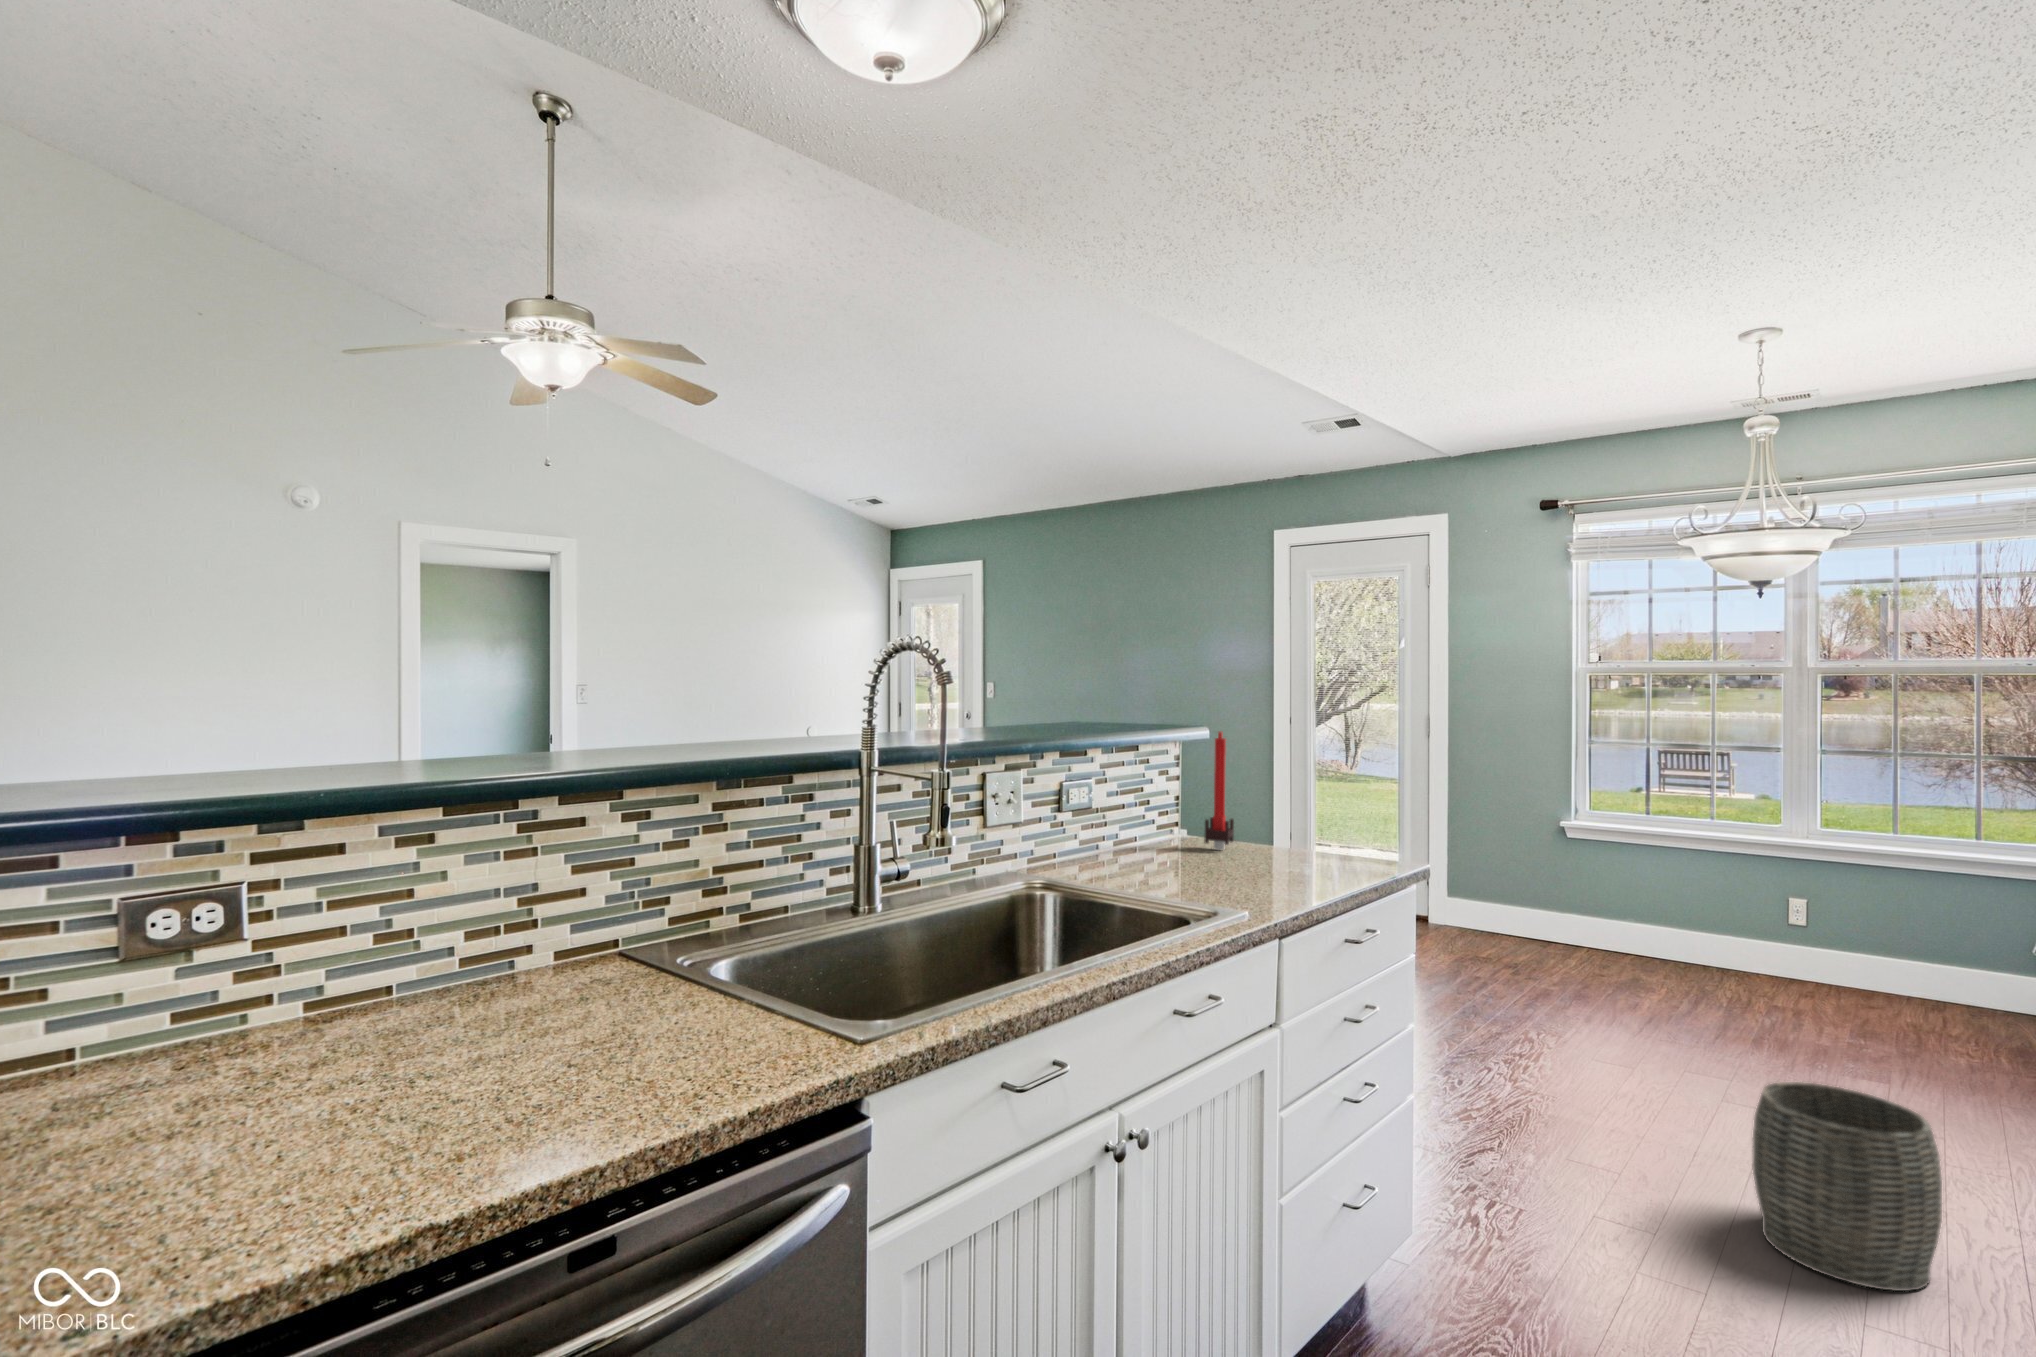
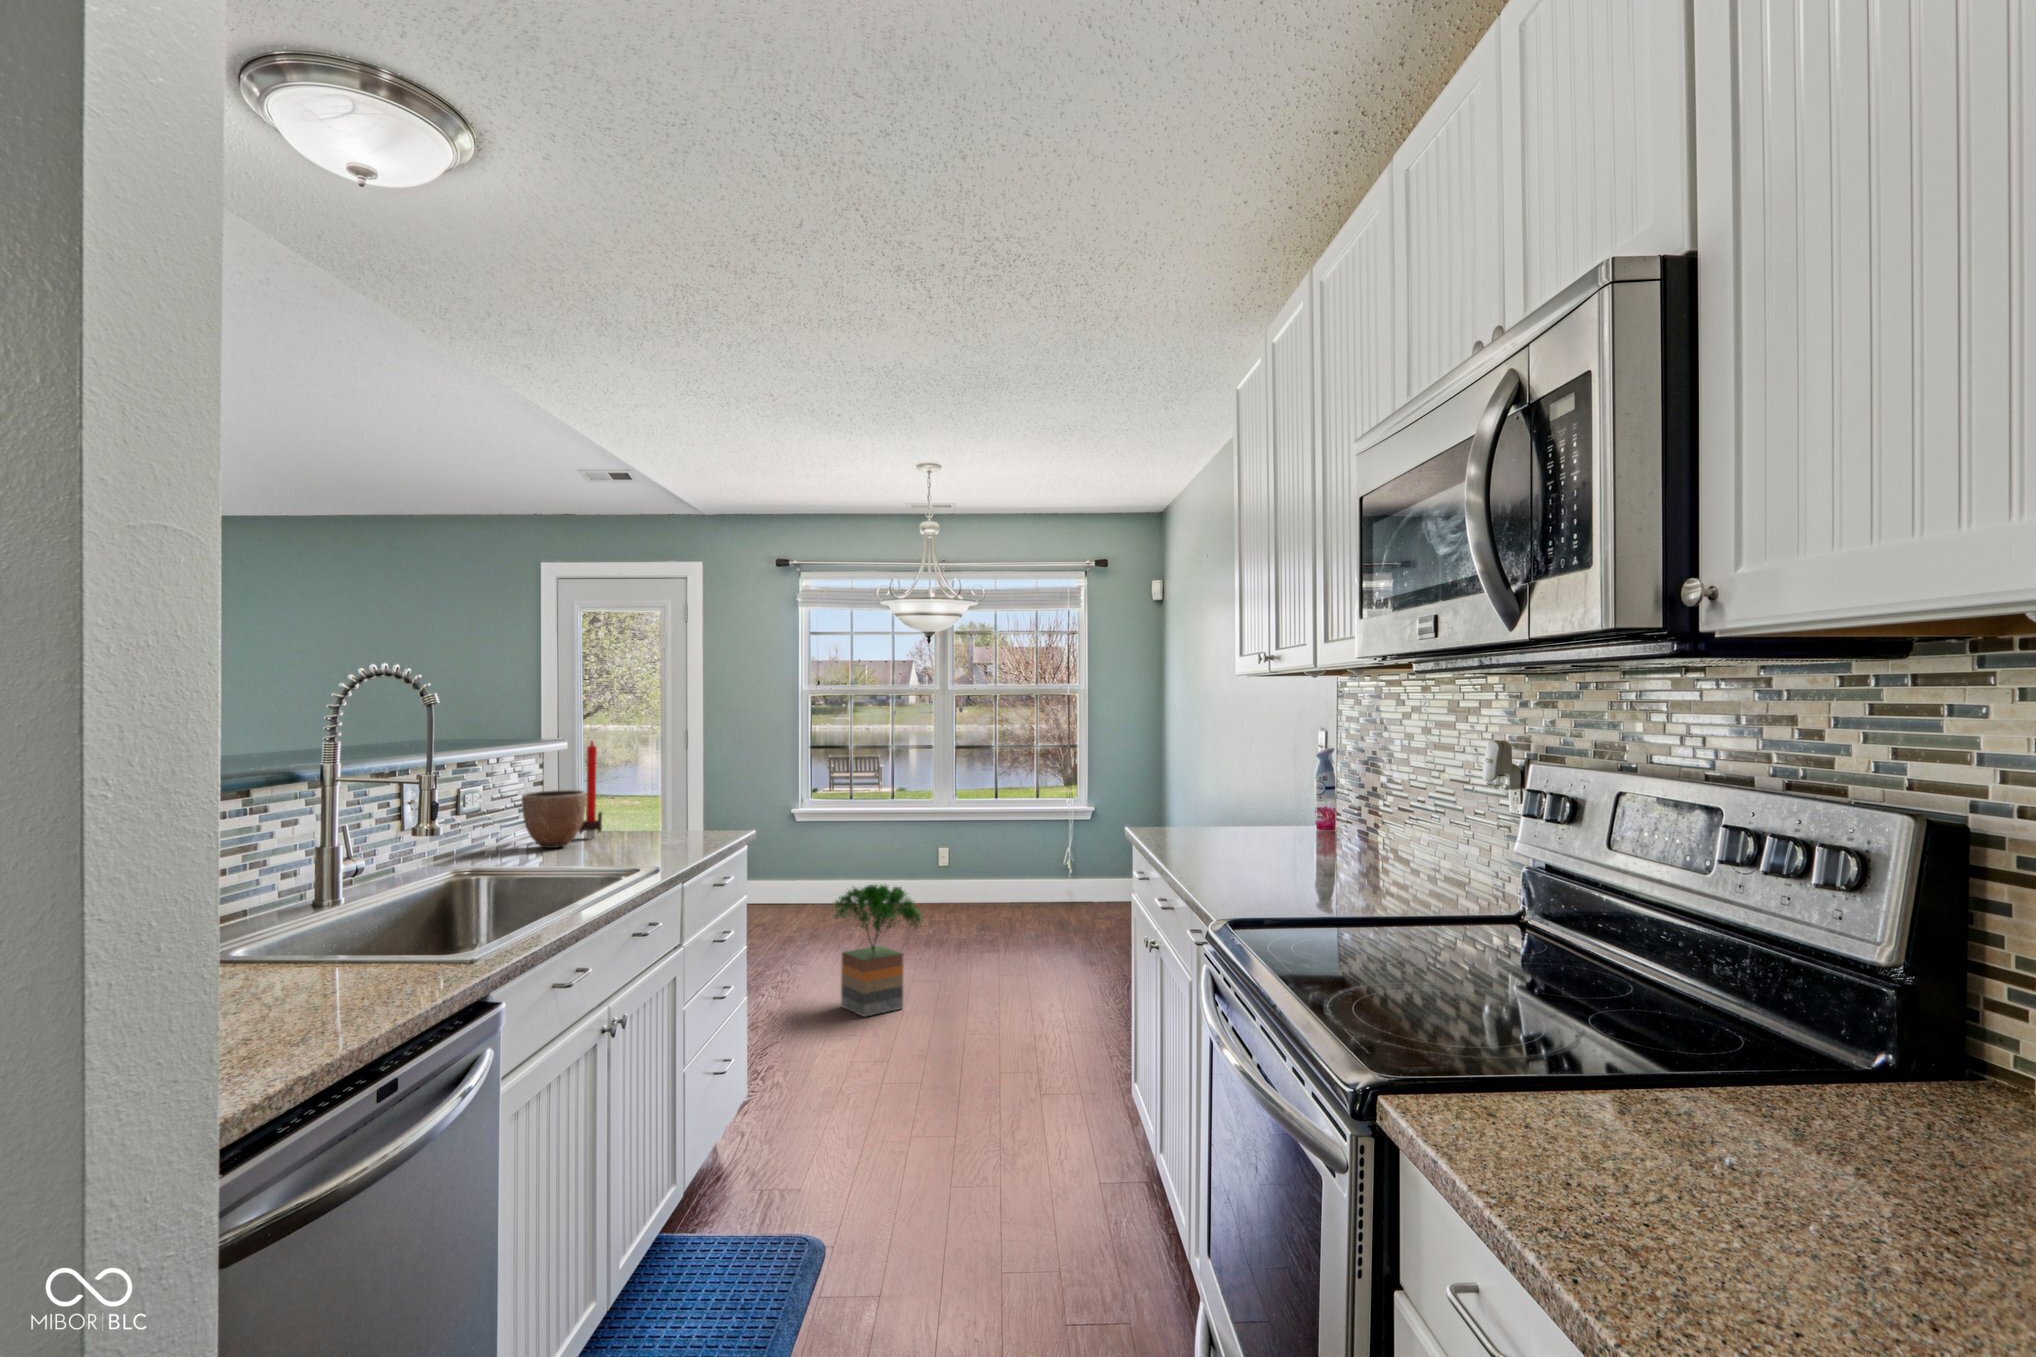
decorative bowl: none [1131,789,1202,859] -> present [522,790,586,848]
potted tree: none [1584,947,1745,1149] -> present [832,884,922,1017]
woven basket: present [1753,1082,1942,1291] -> none [933,944,1020,1052]

